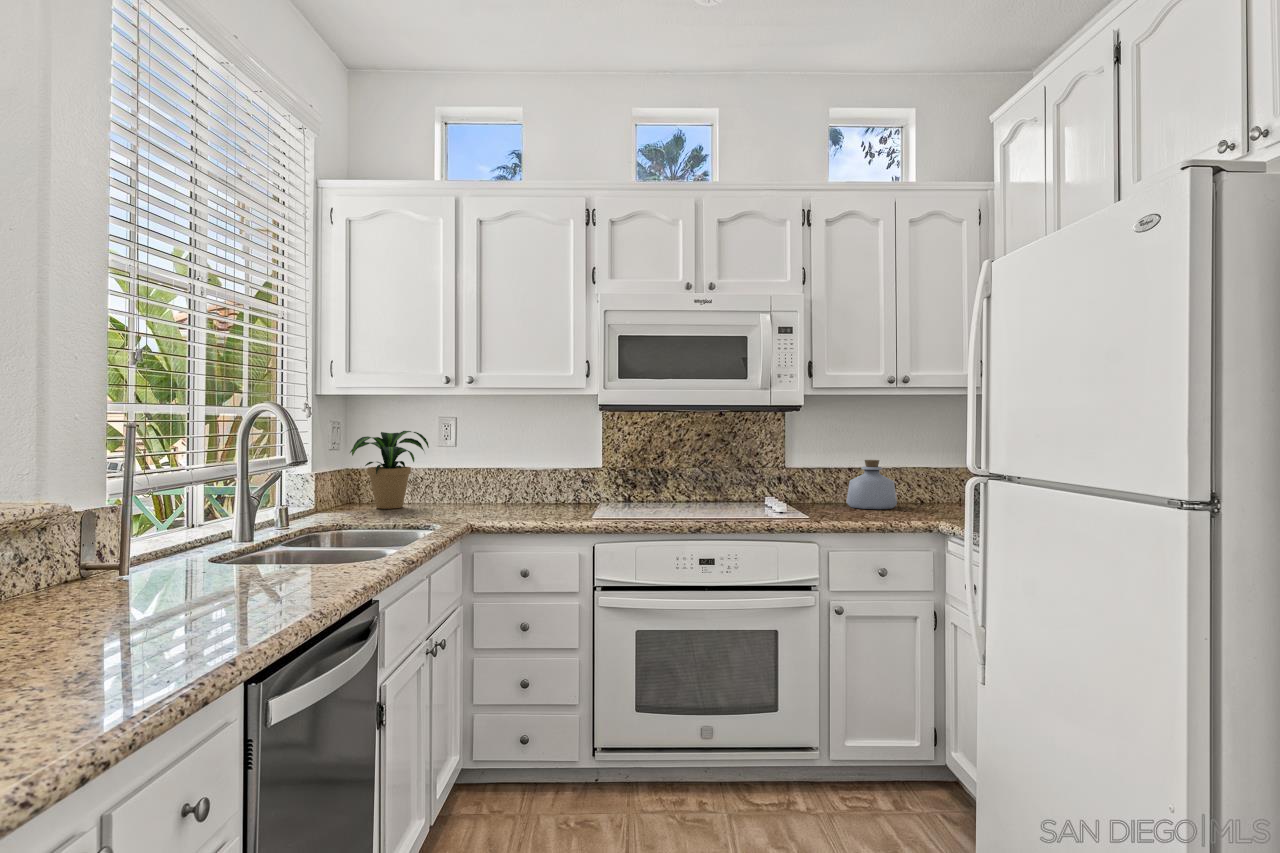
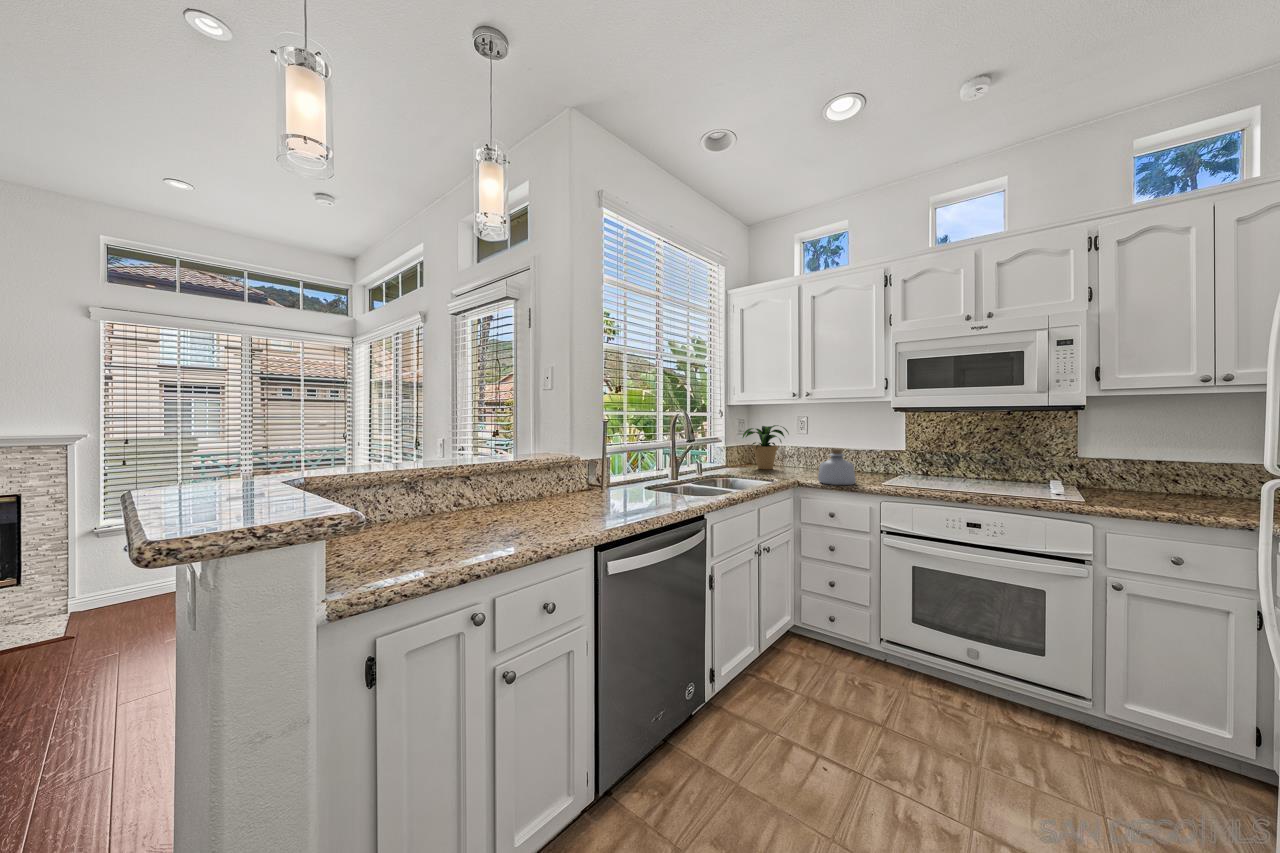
bottle: present [846,460,897,509] -> present [818,449,856,485]

